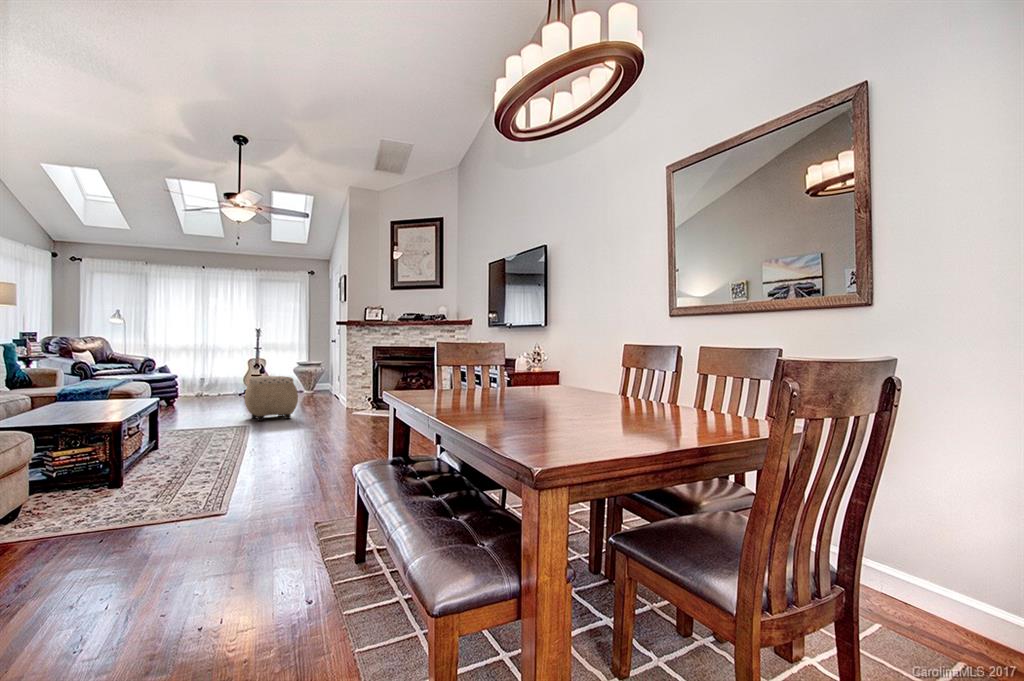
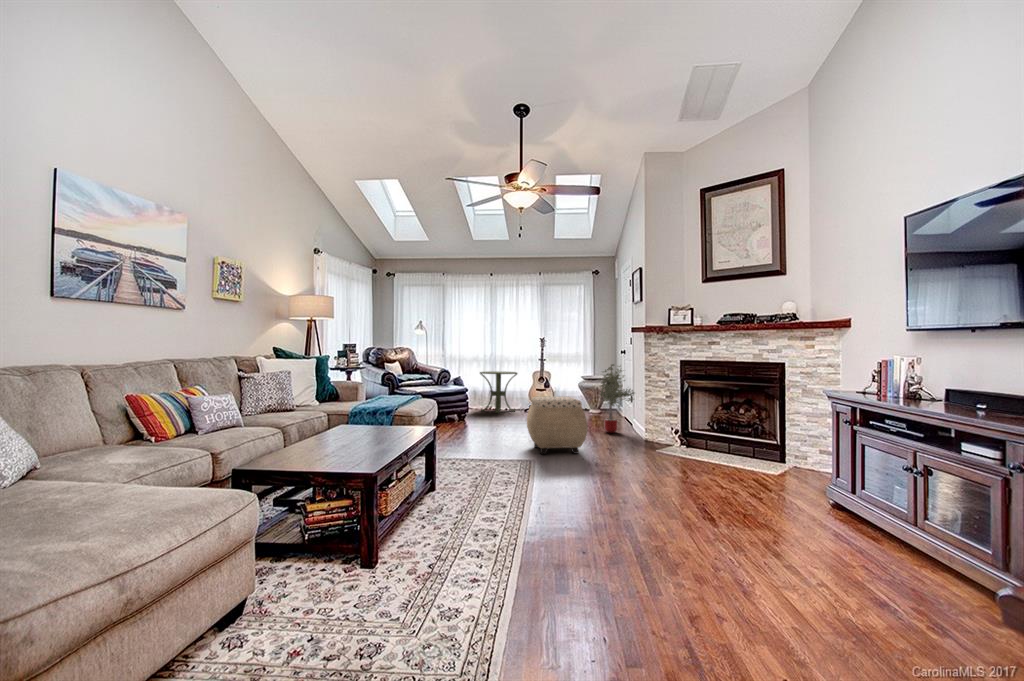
potted tree: none [309,350,342,406] -> present [599,364,634,433]
side table: none [189,360,232,400] -> present [480,371,517,413]

